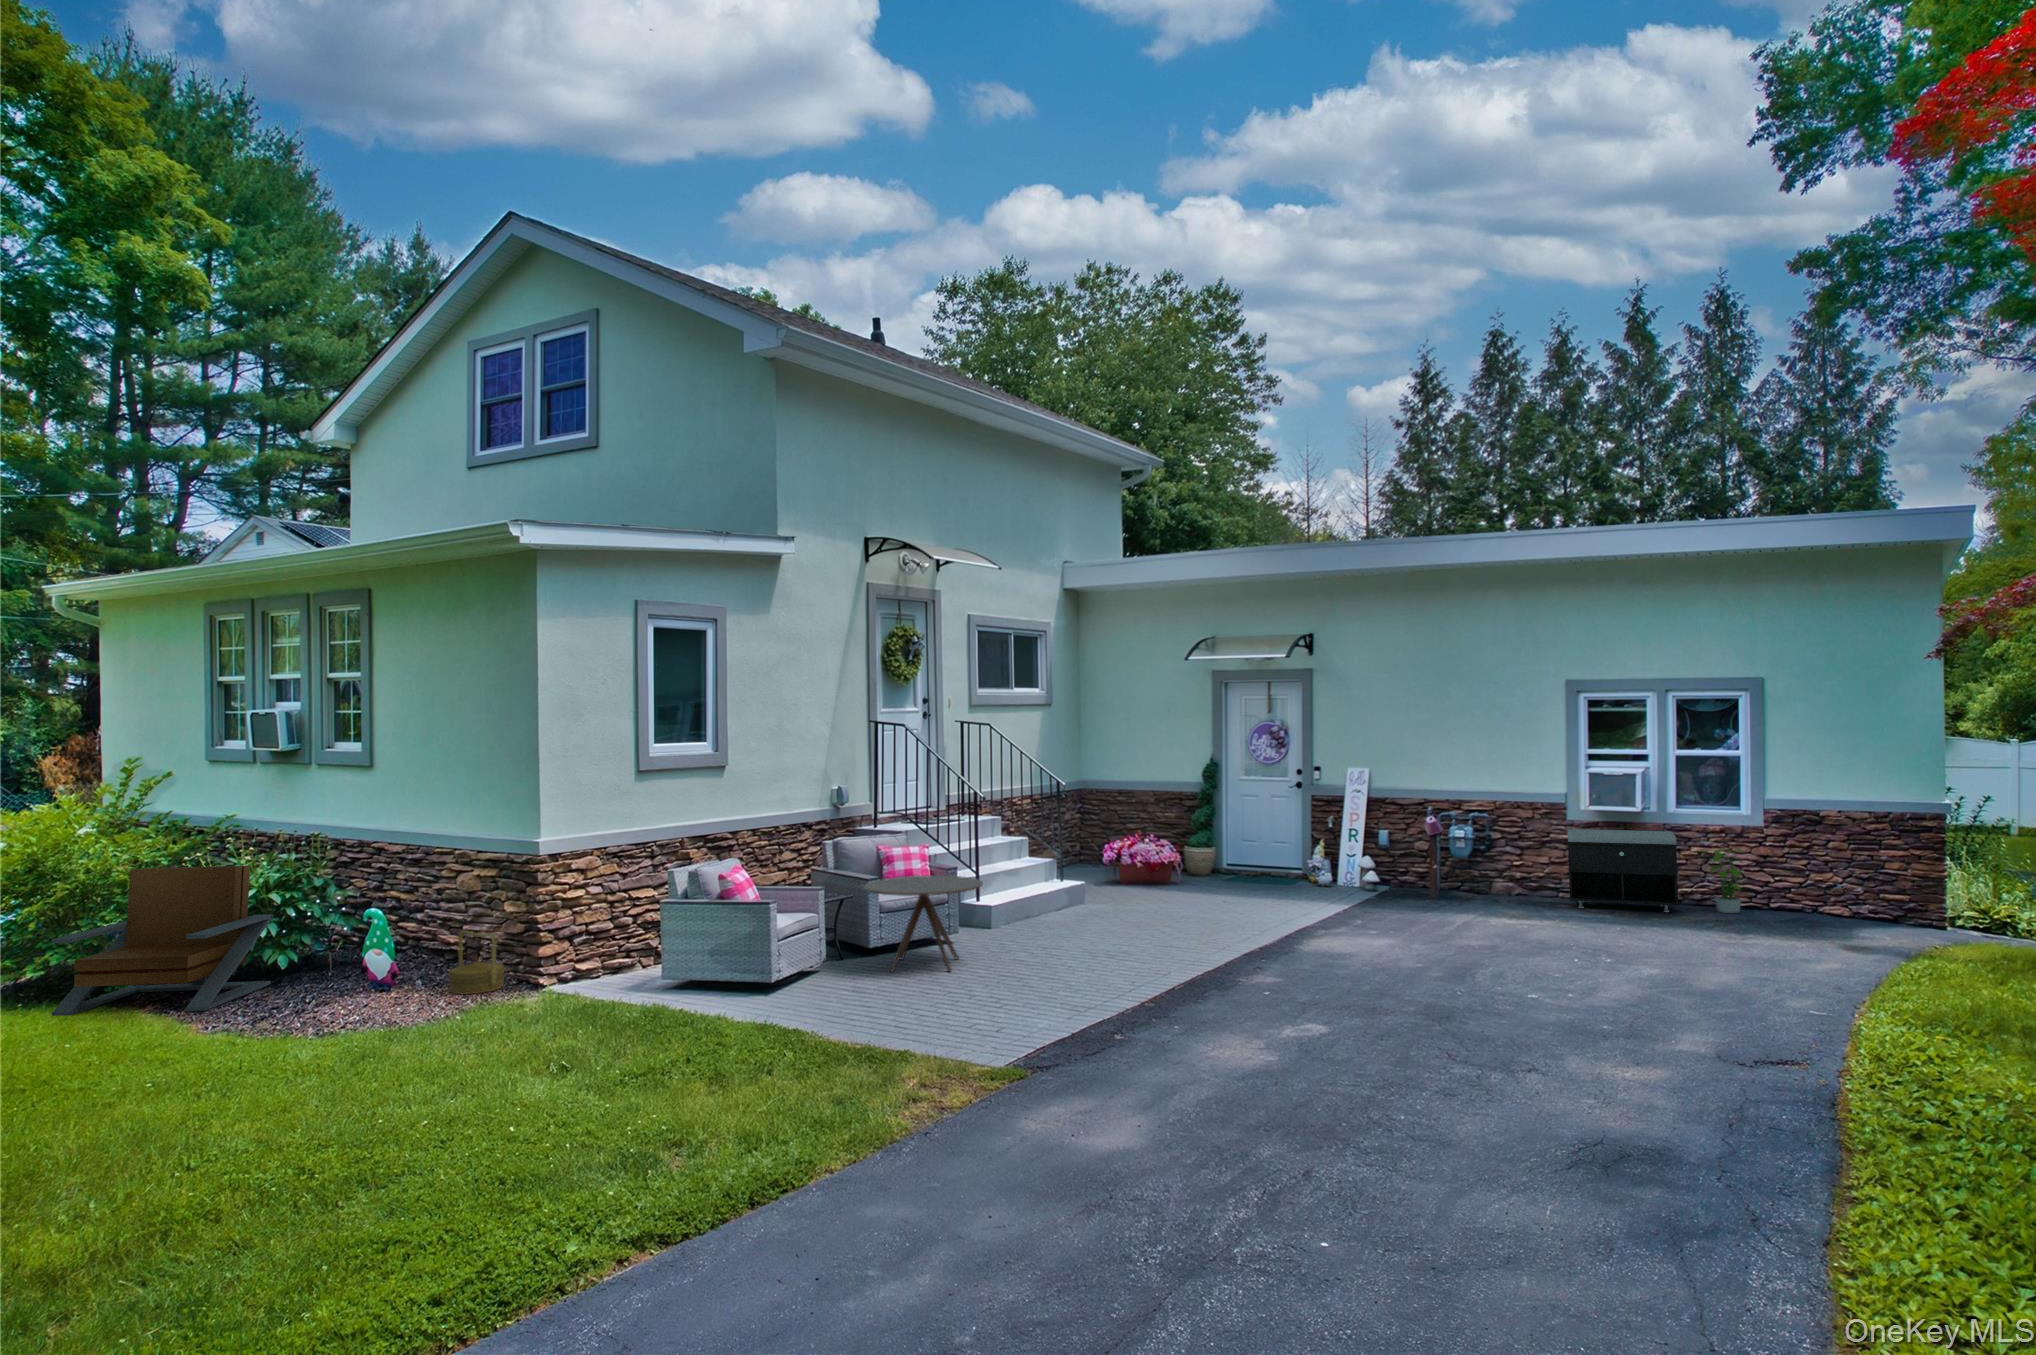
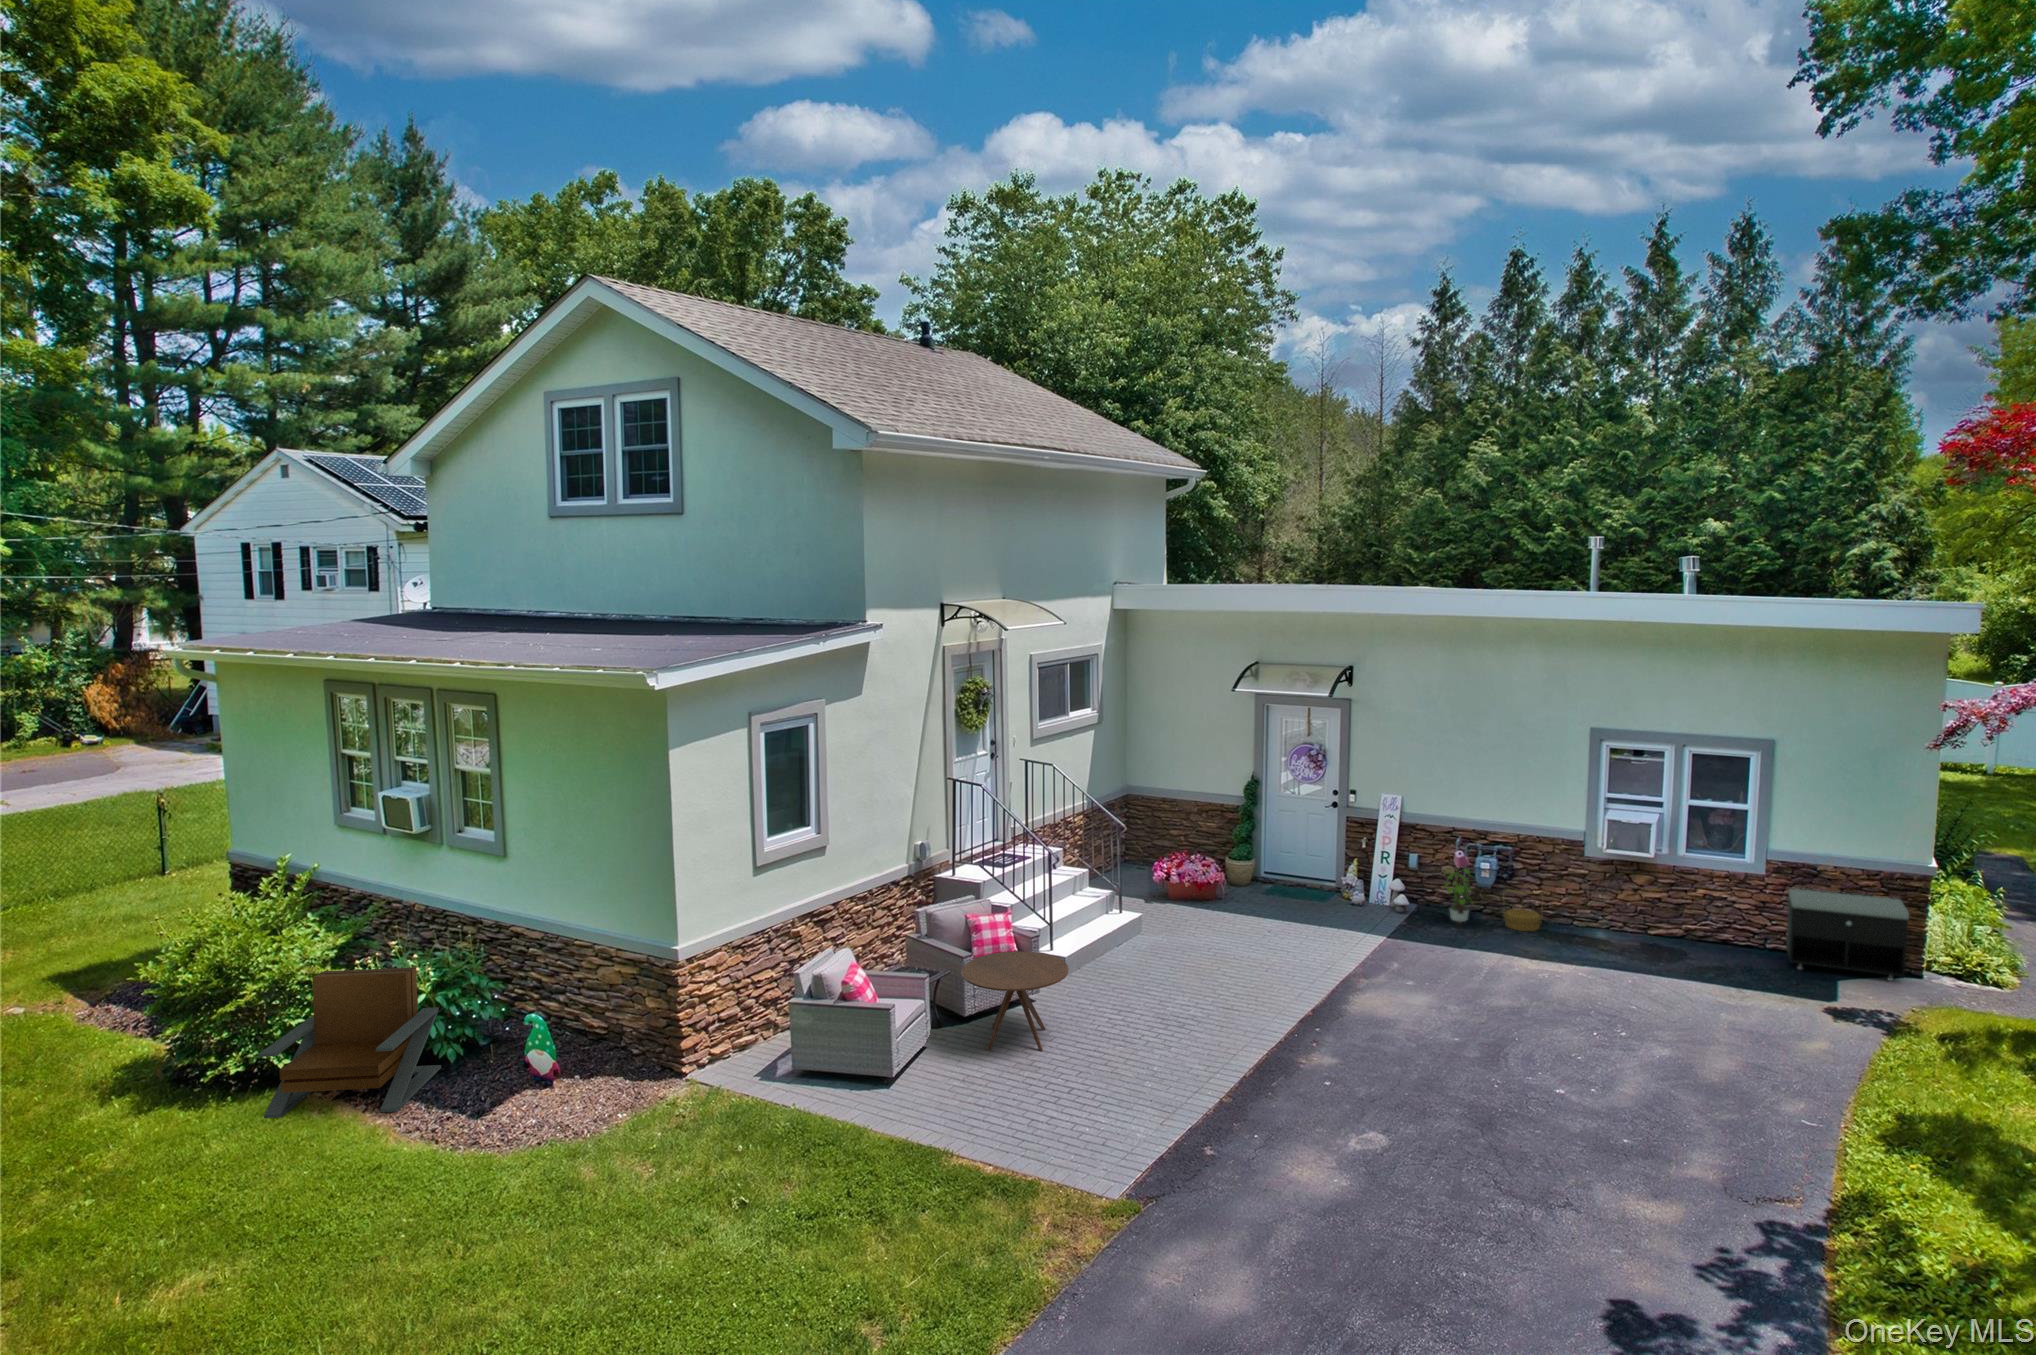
storage bench: present [1568,829,1679,912] -> present [1786,889,1909,981]
potted plant: present [1702,848,1743,913] -> present [1445,869,1474,922]
woven basket: present [448,930,505,994] -> present [1504,890,1542,931]

